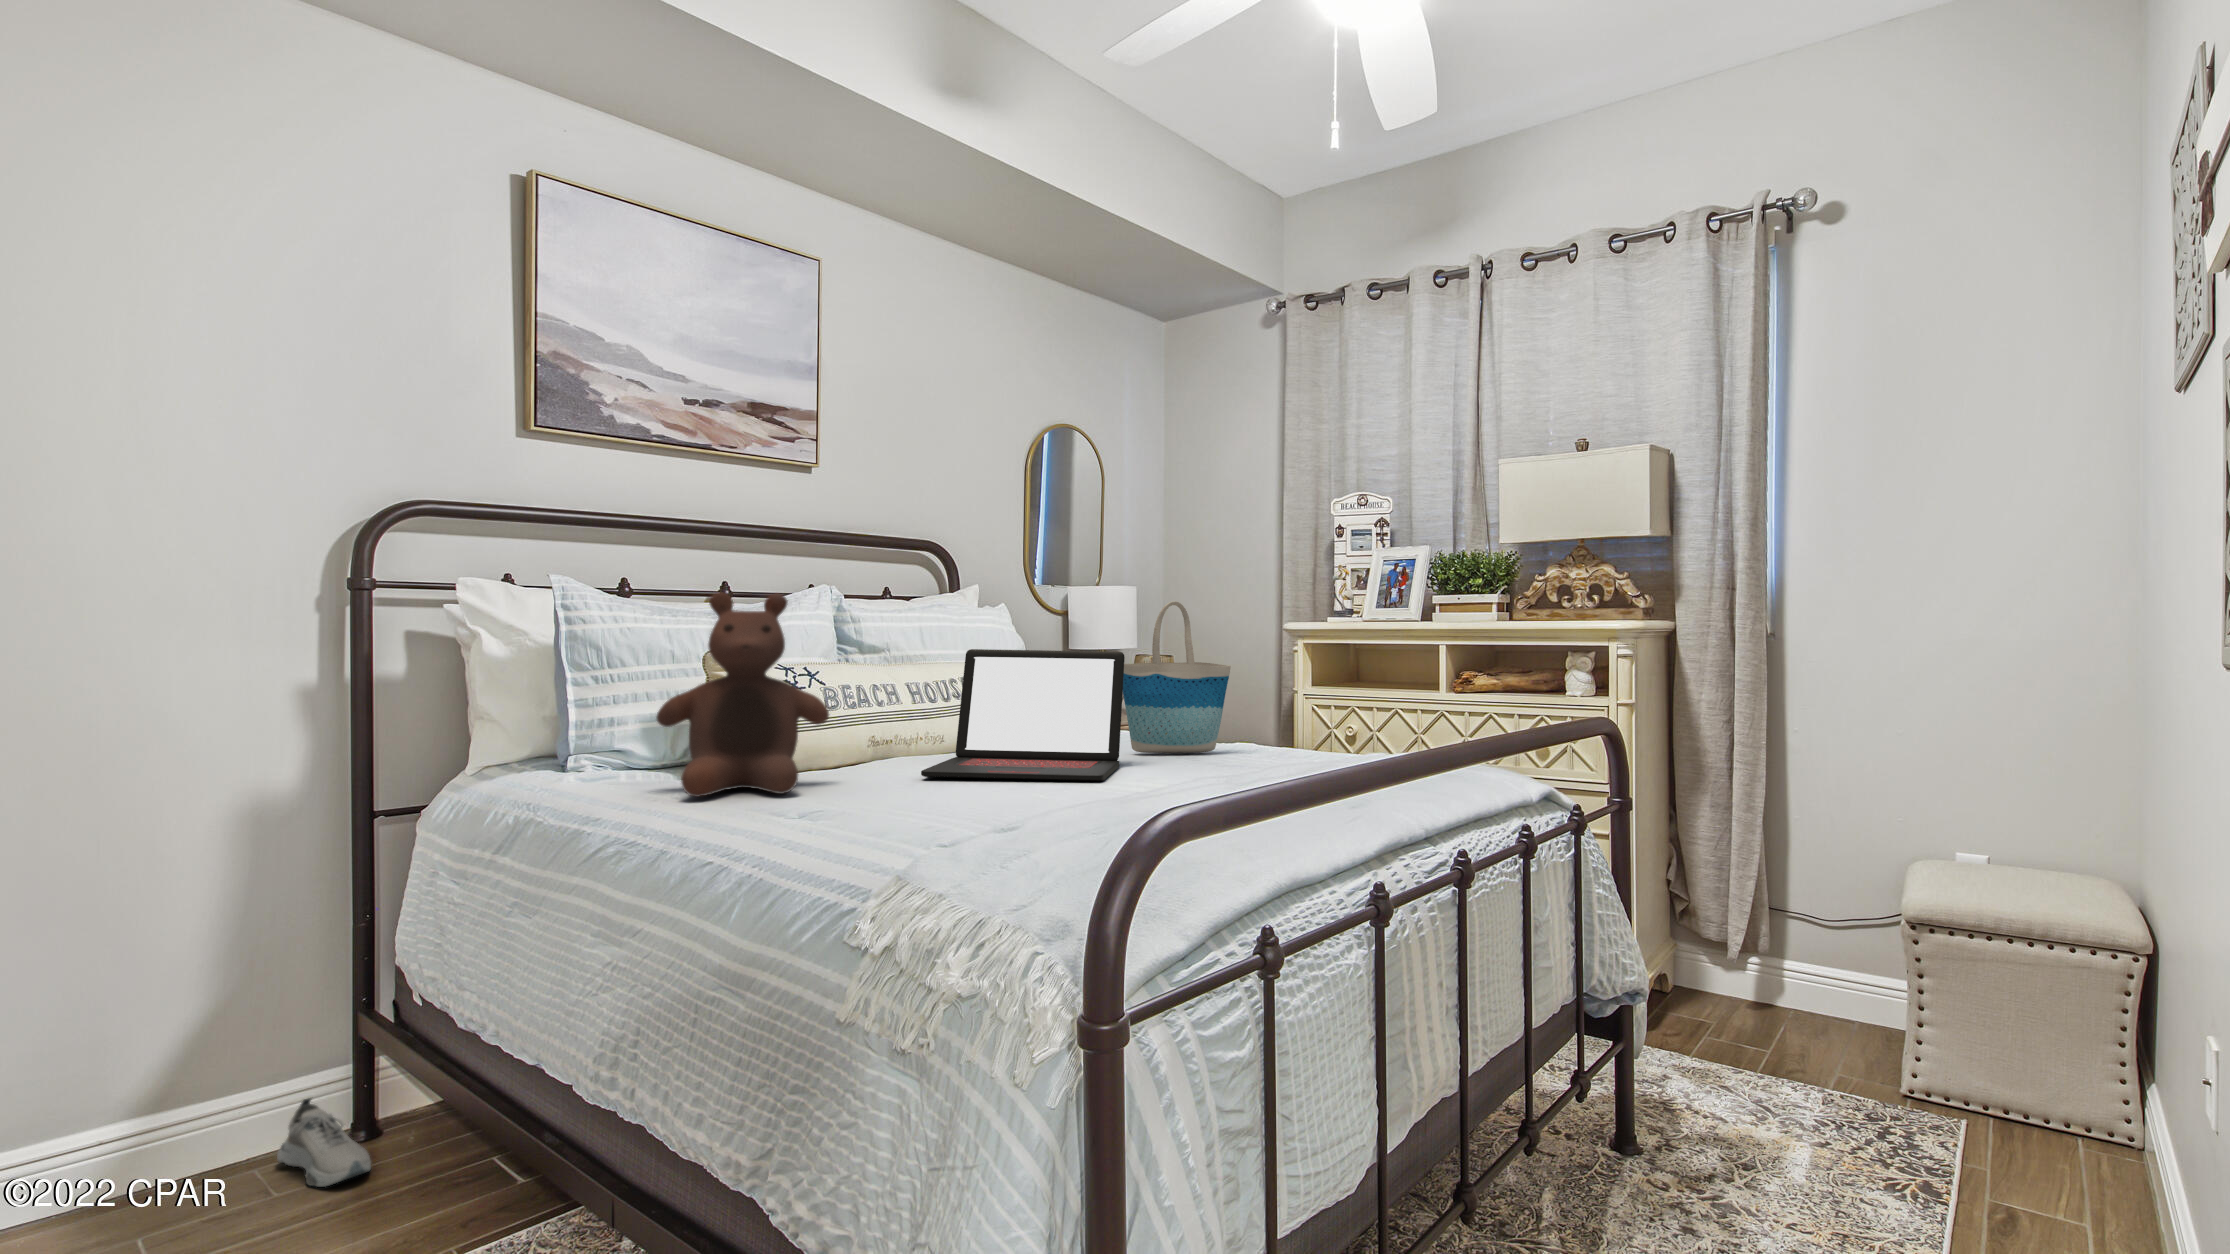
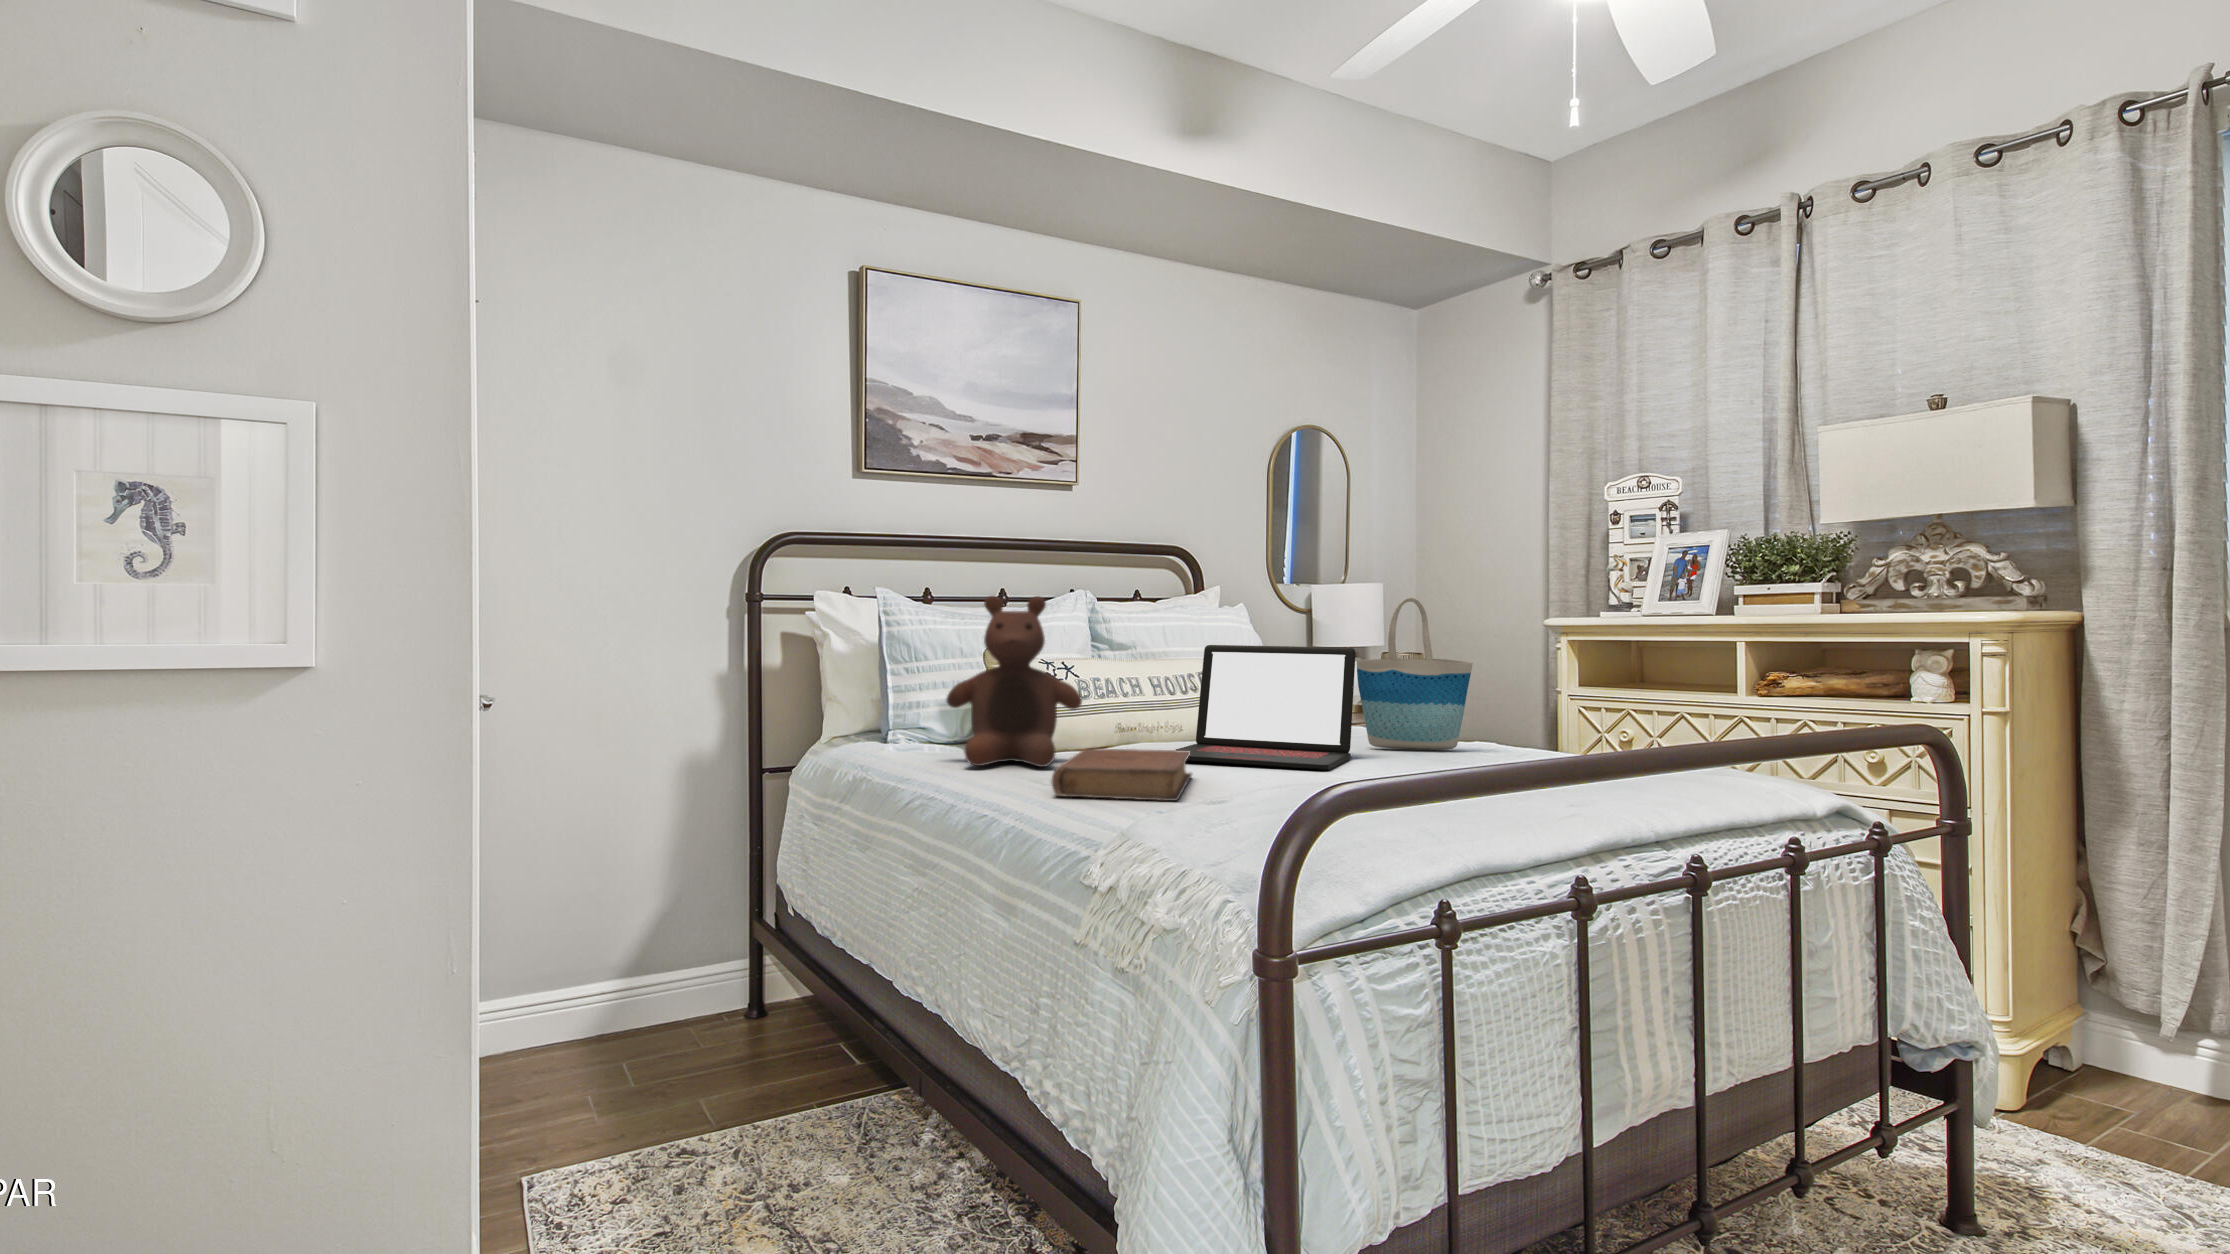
book: none [802,768,962,832] -> present [1051,748,1192,801]
shoe: present [277,1098,371,1187] -> none [701,983,759,1051]

